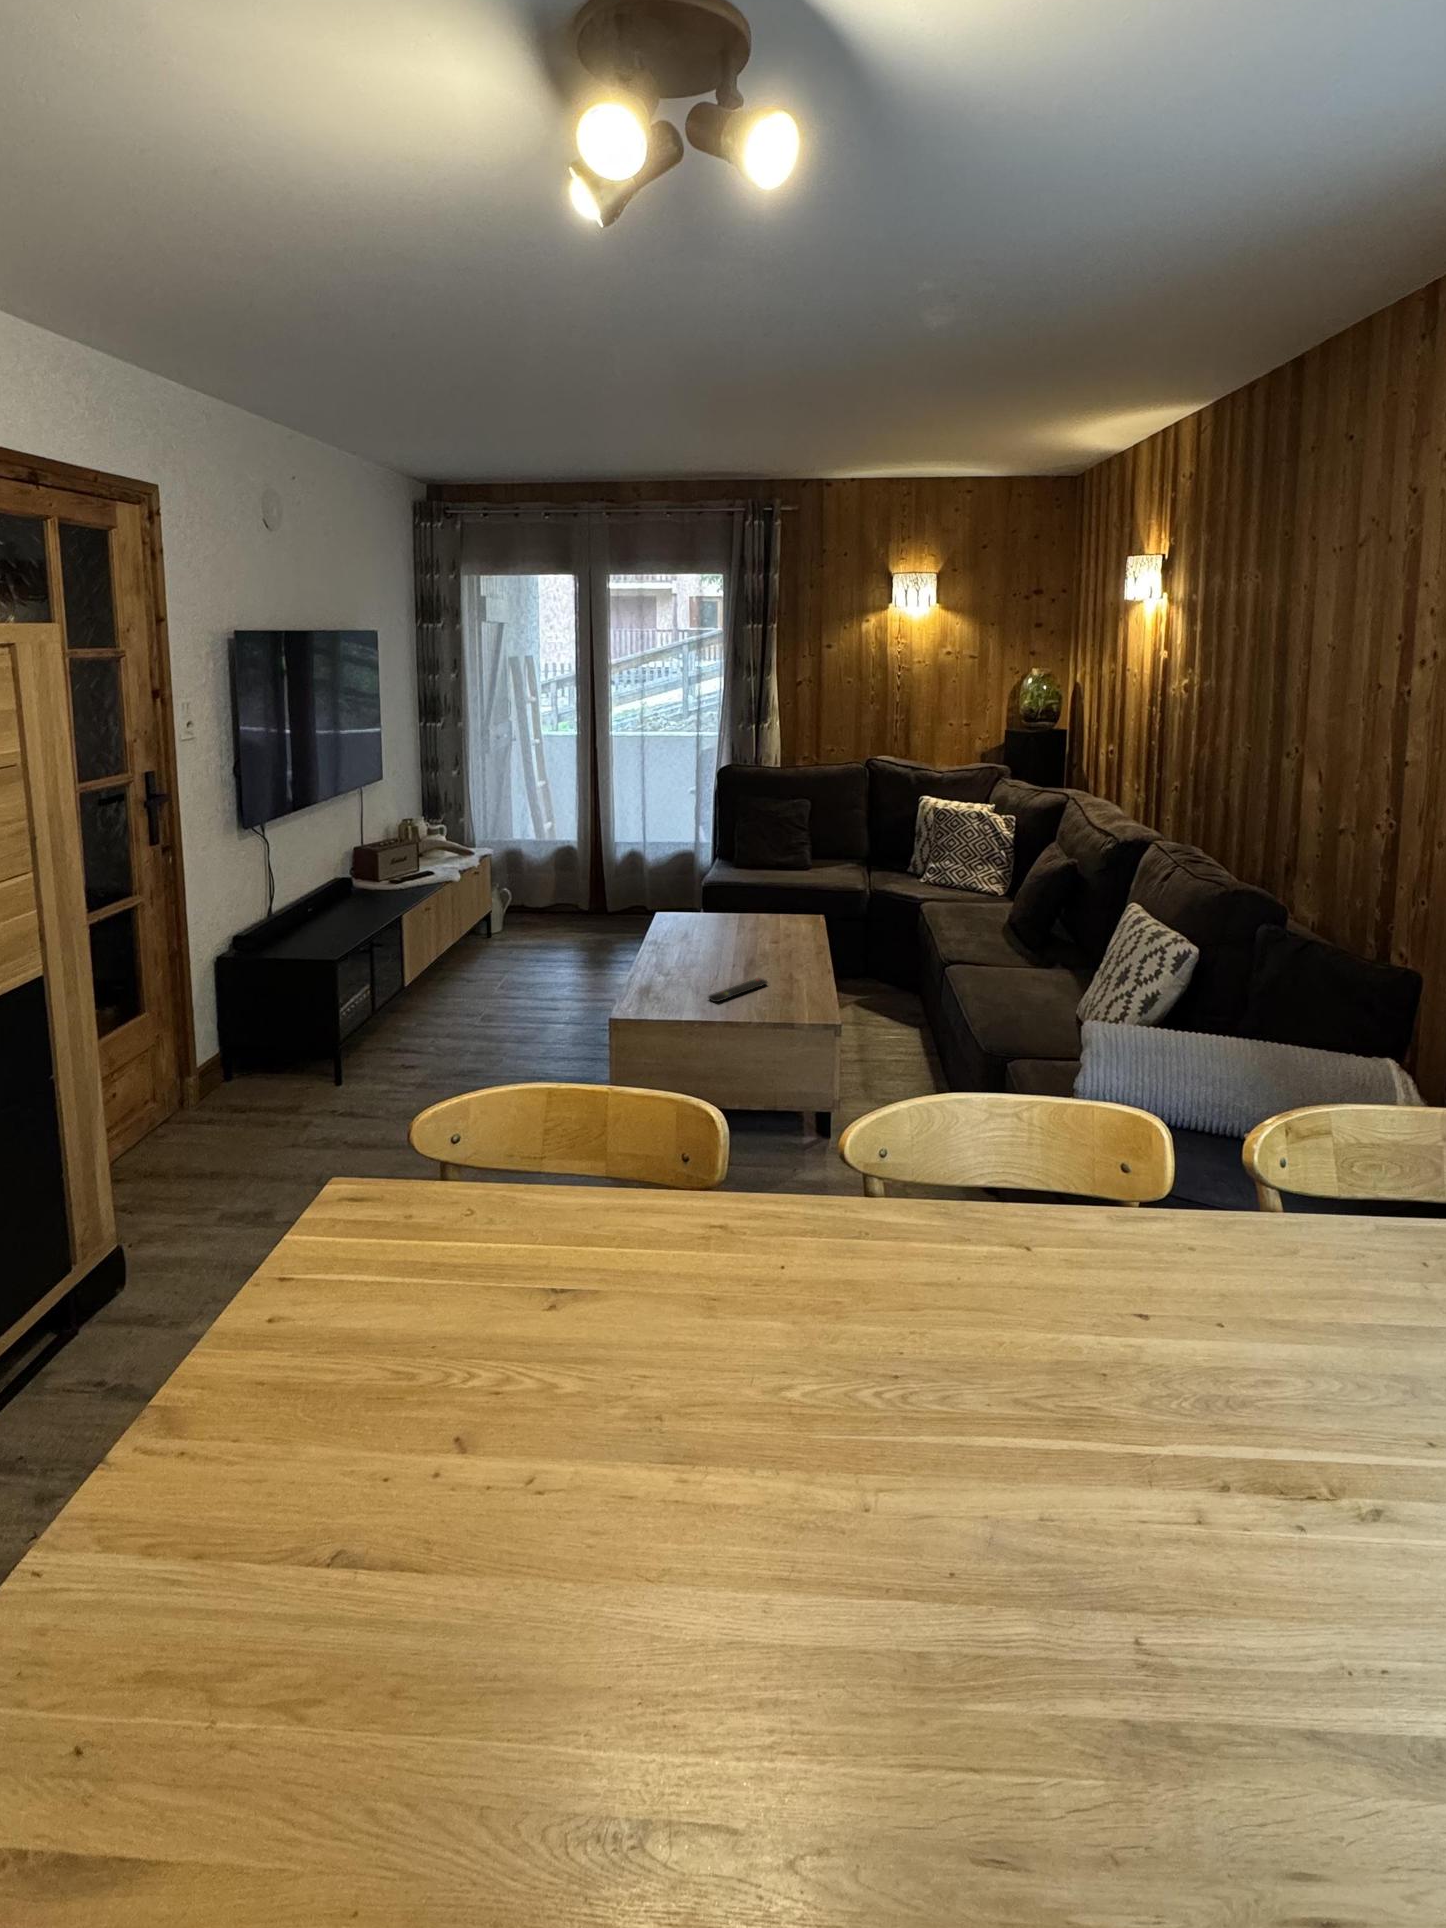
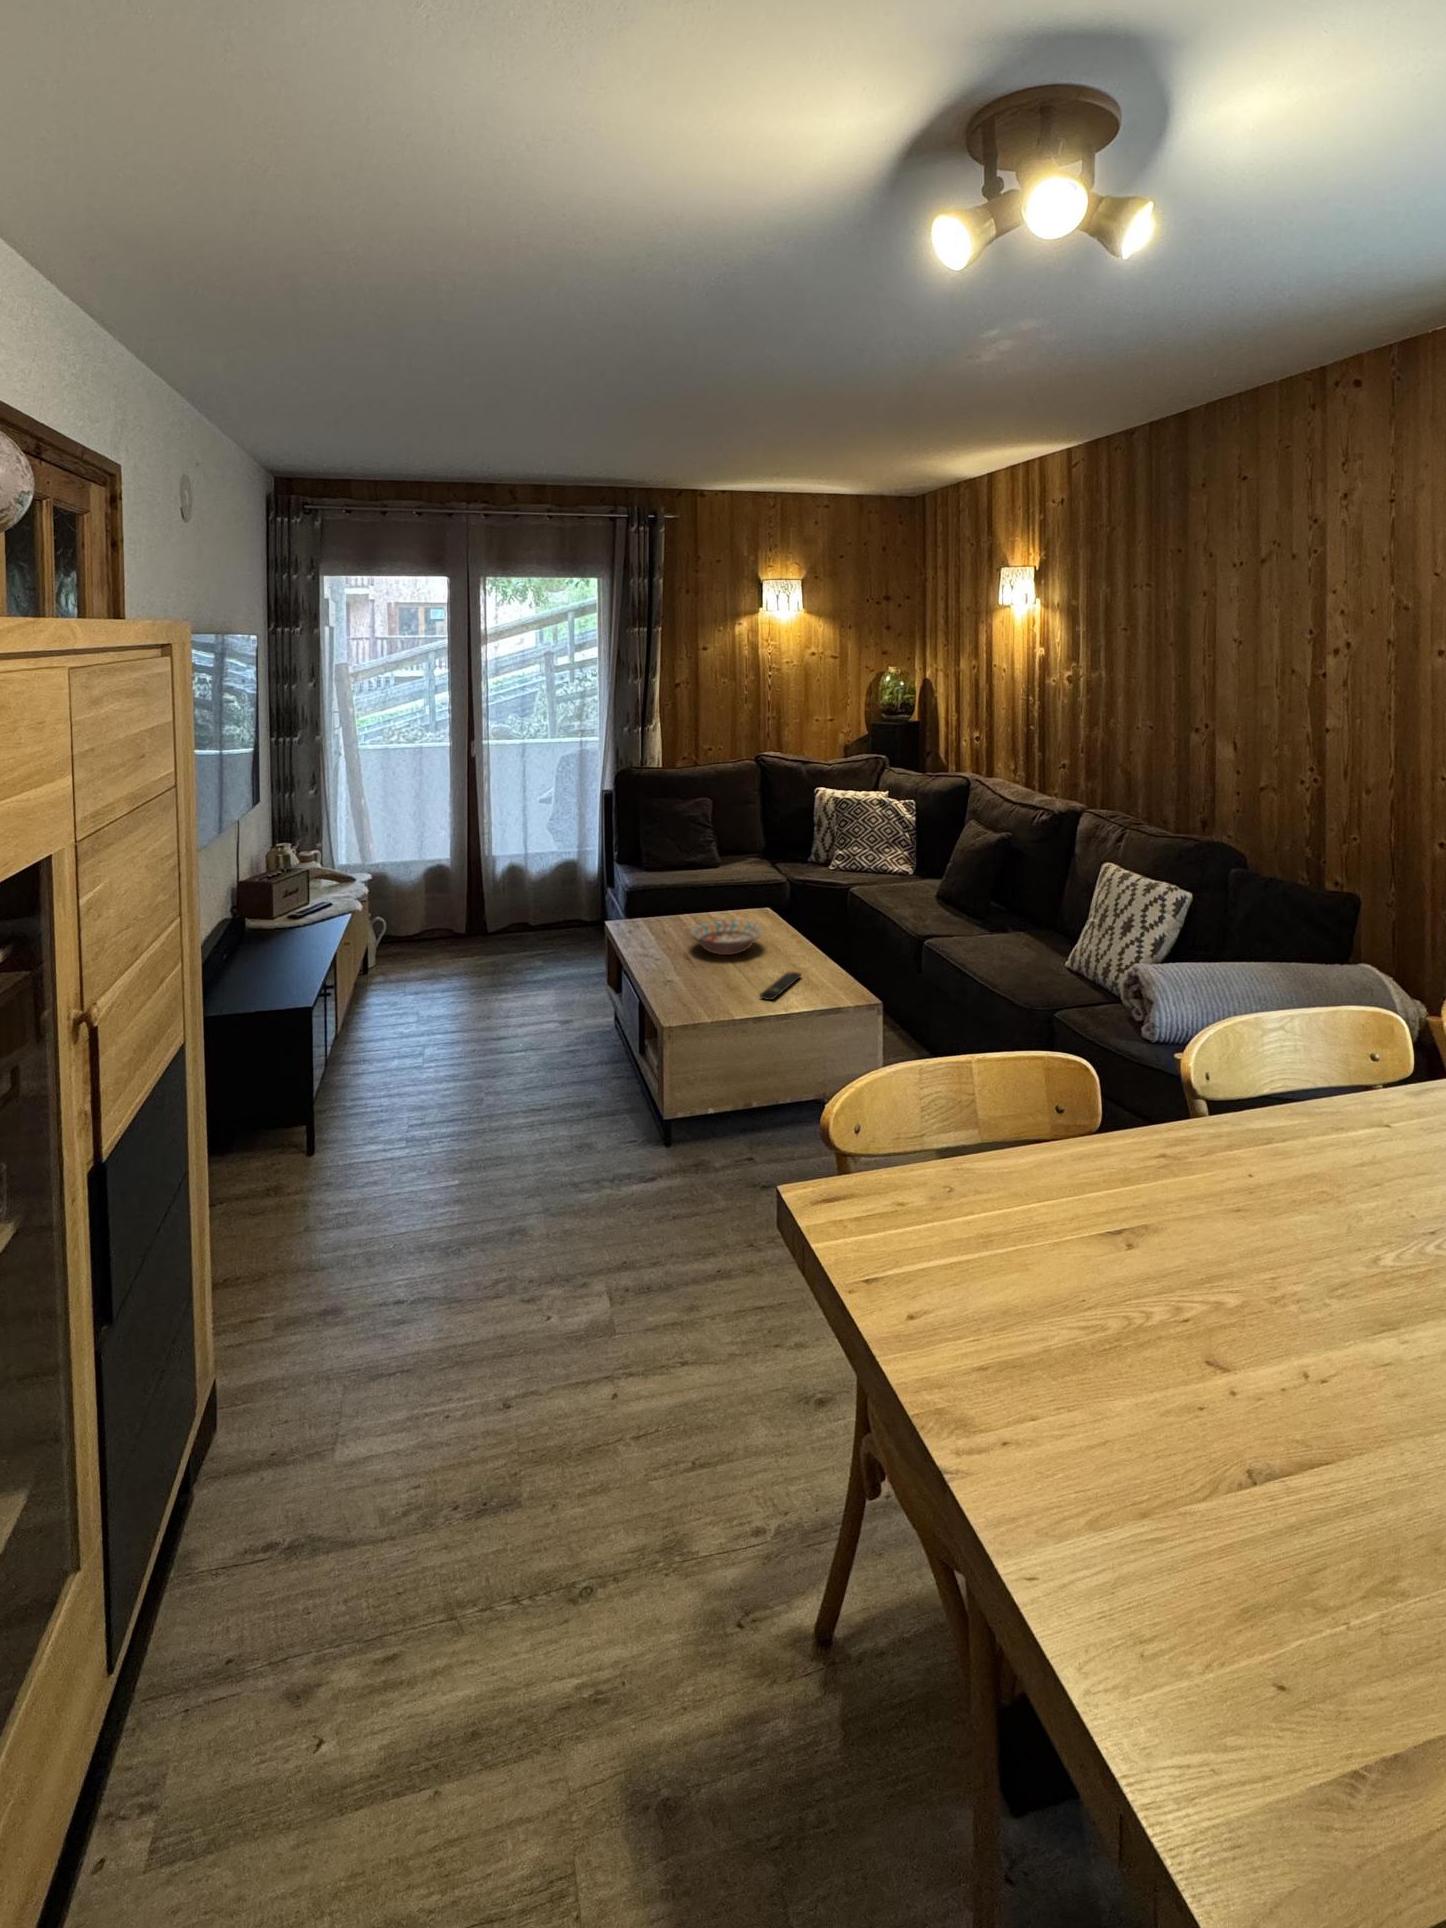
decorative bowl: none [692,922,765,956] -> present [689,920,763,955]

